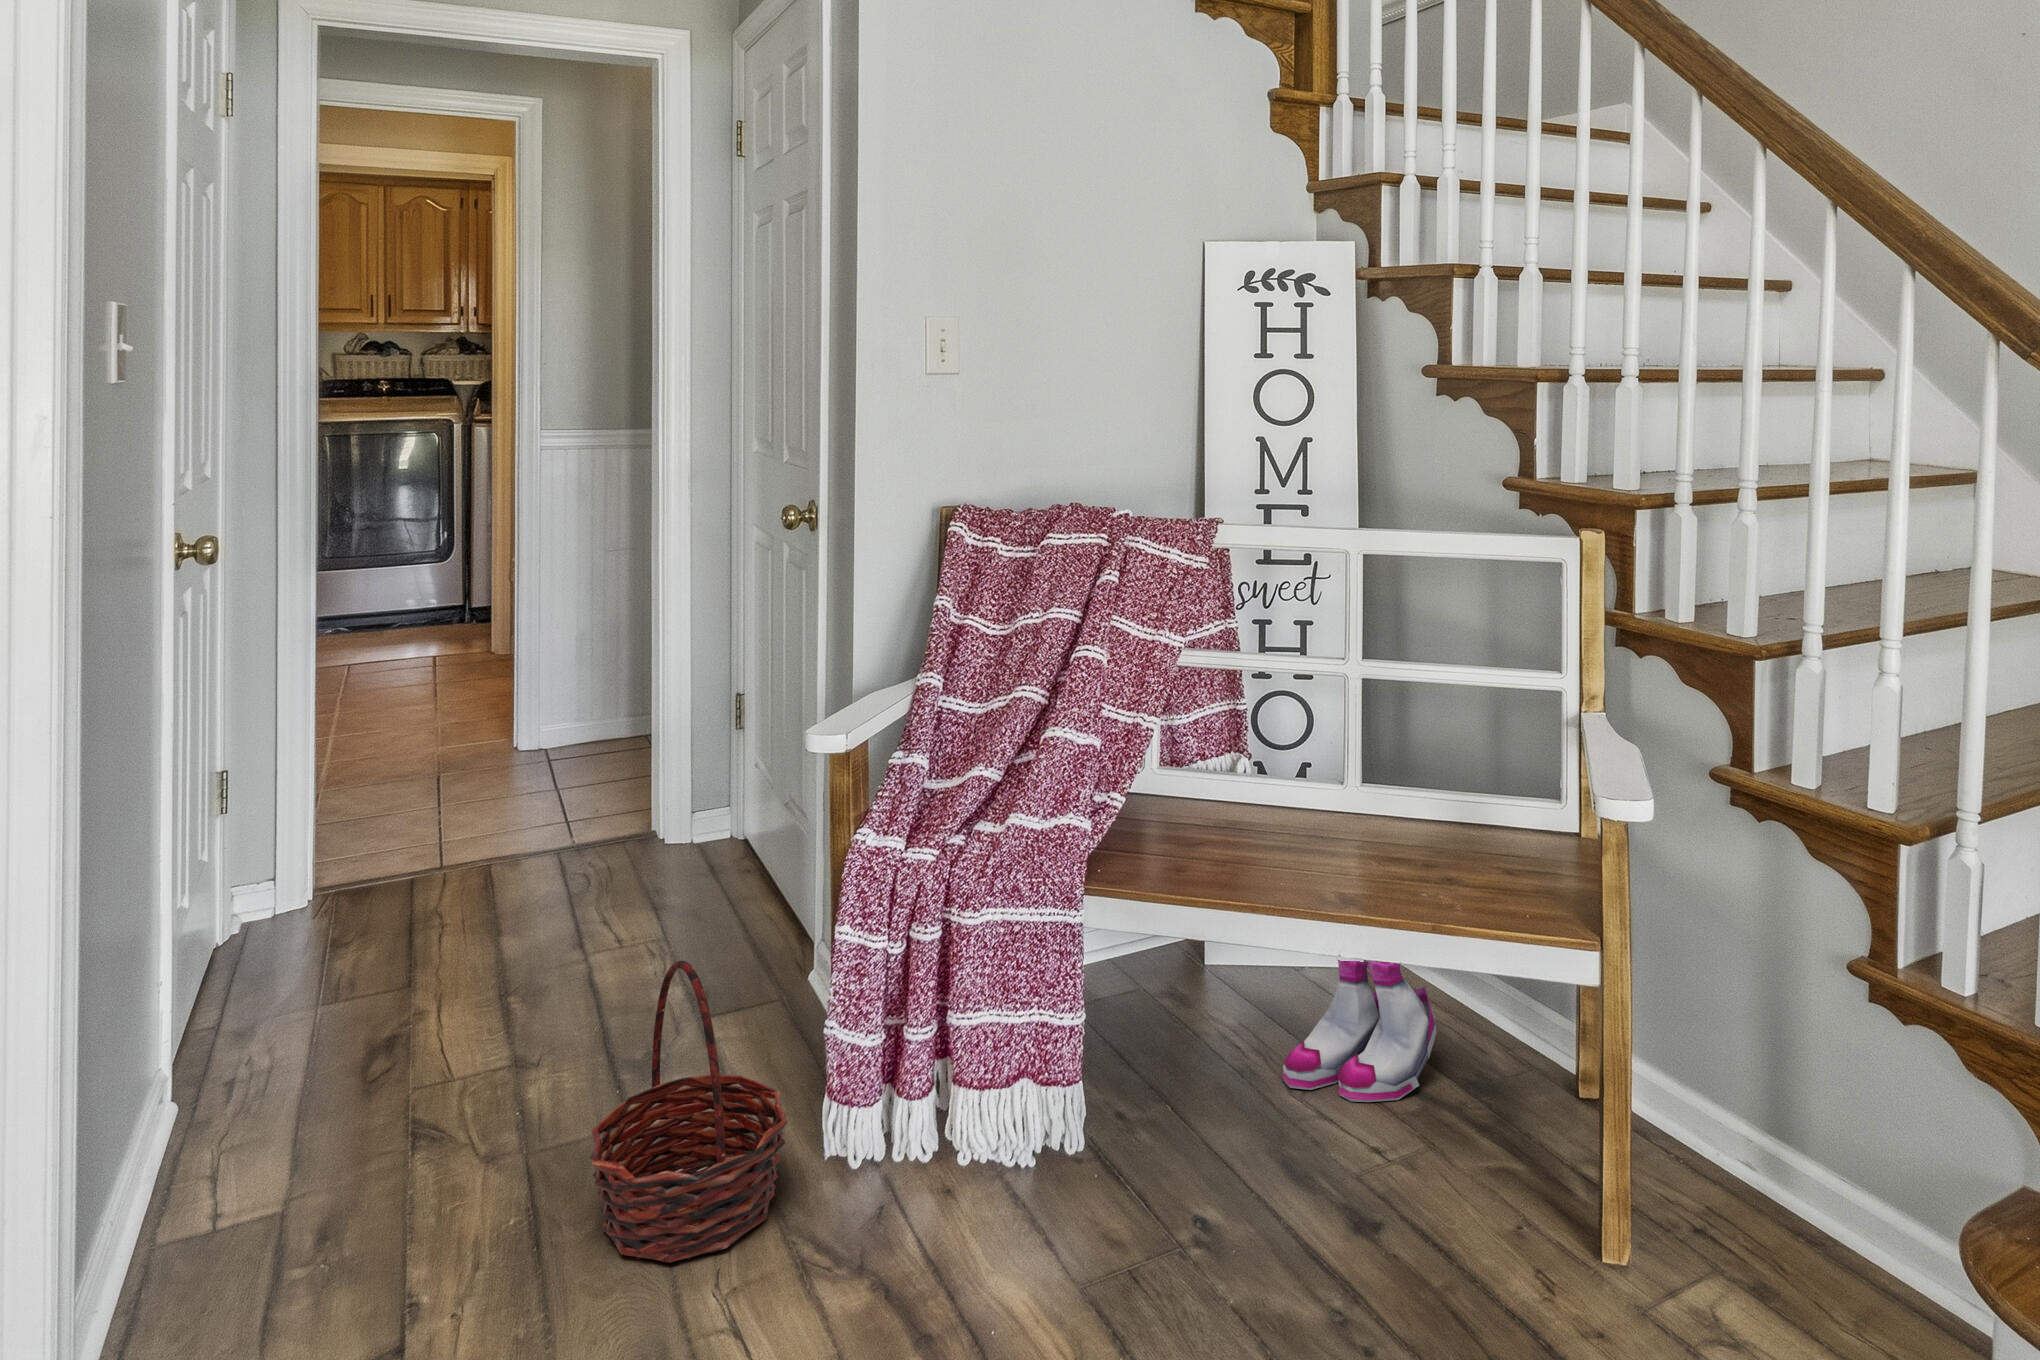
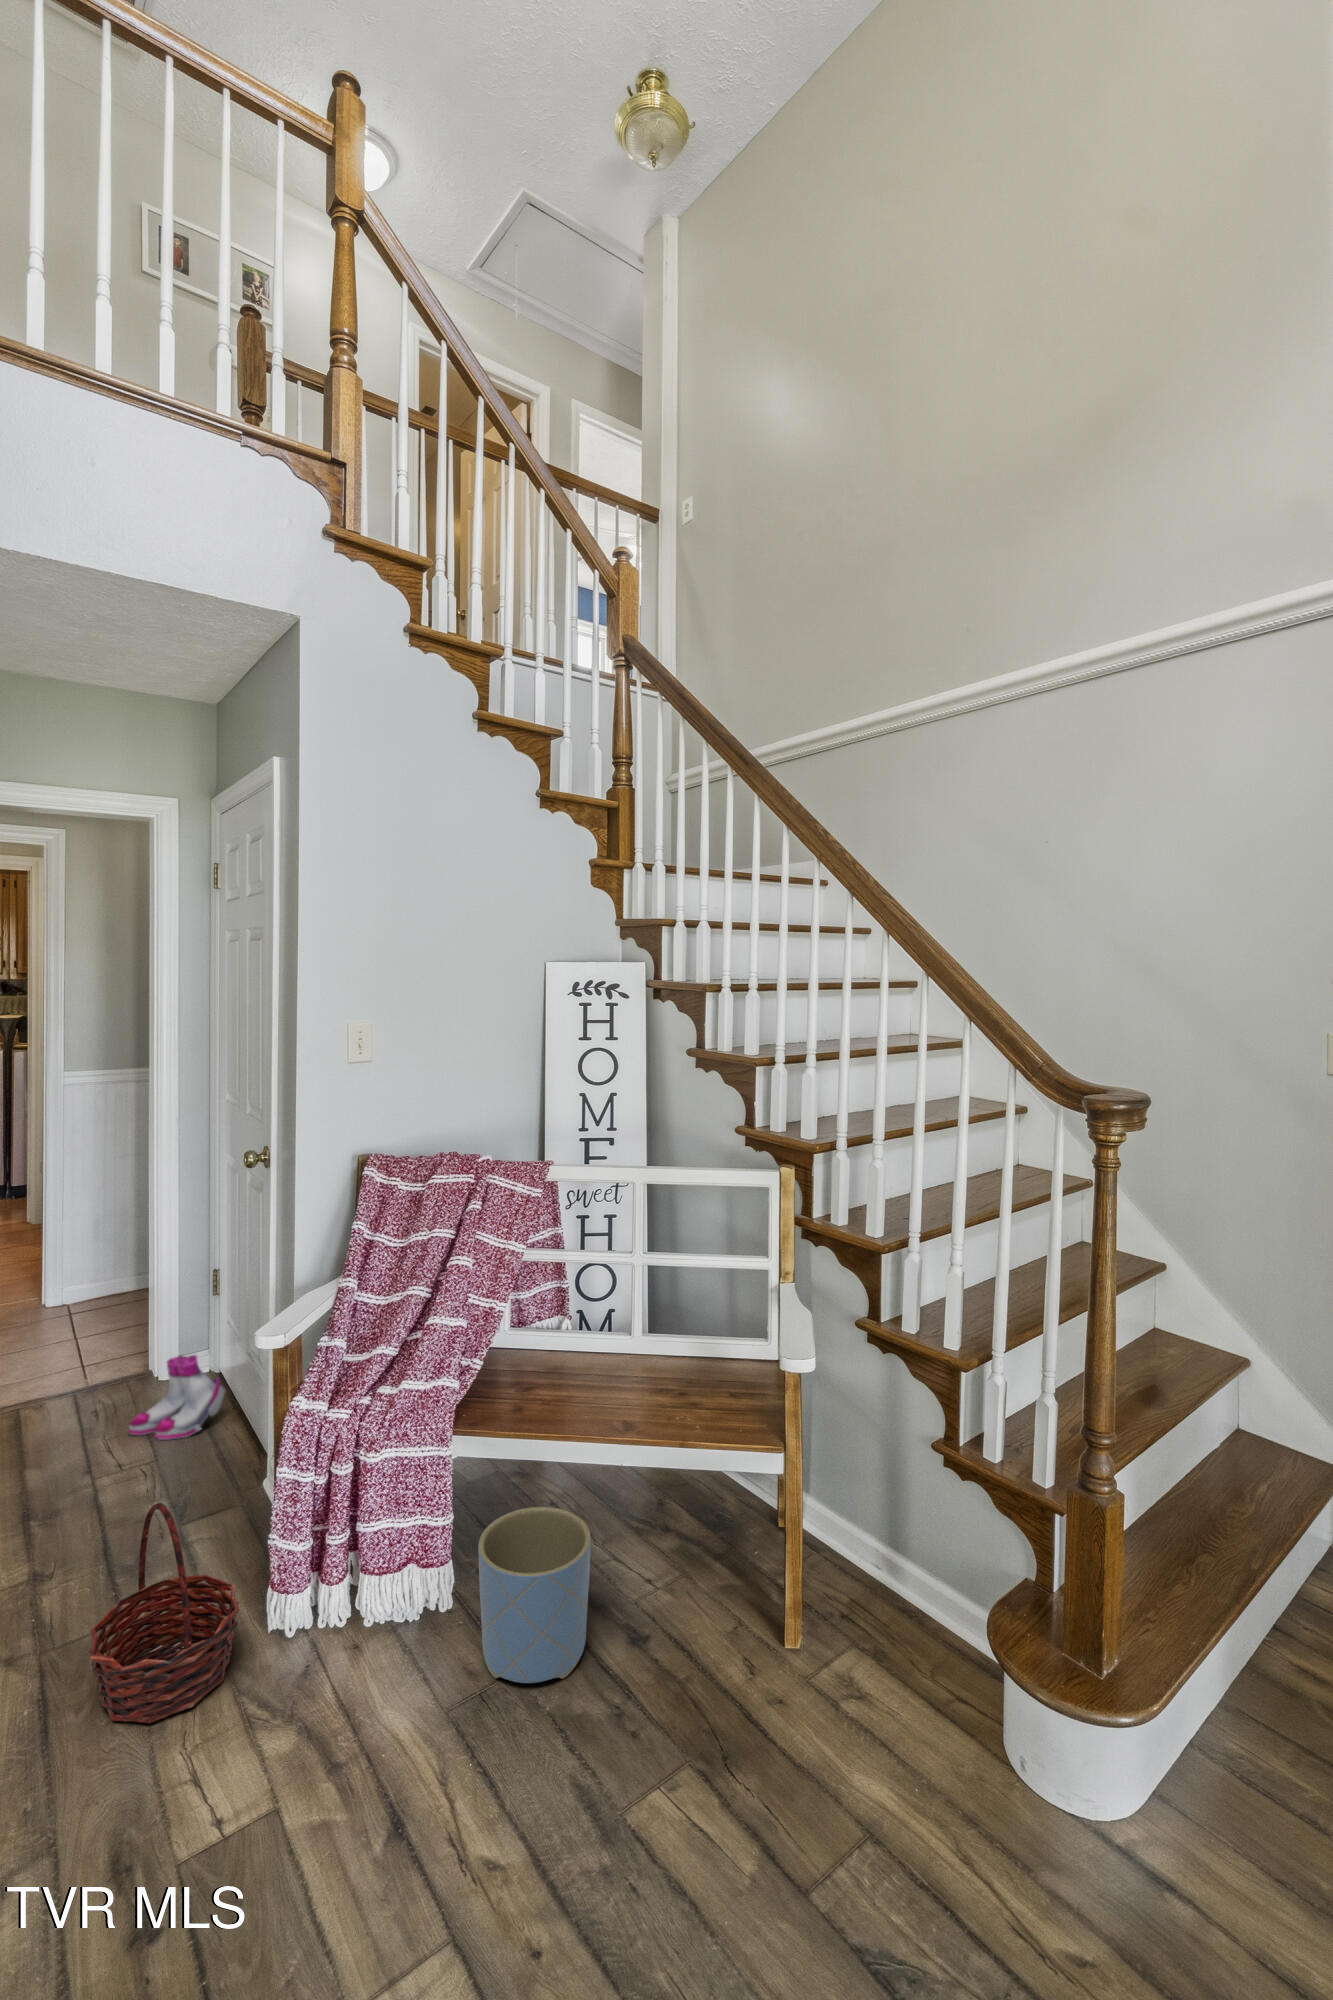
boots: present [1283,960,1437,1102] -> present [129,1355,225,1440]
planter: none [1123,1013,1288,1261] -> present [478,1507,591,1683]

